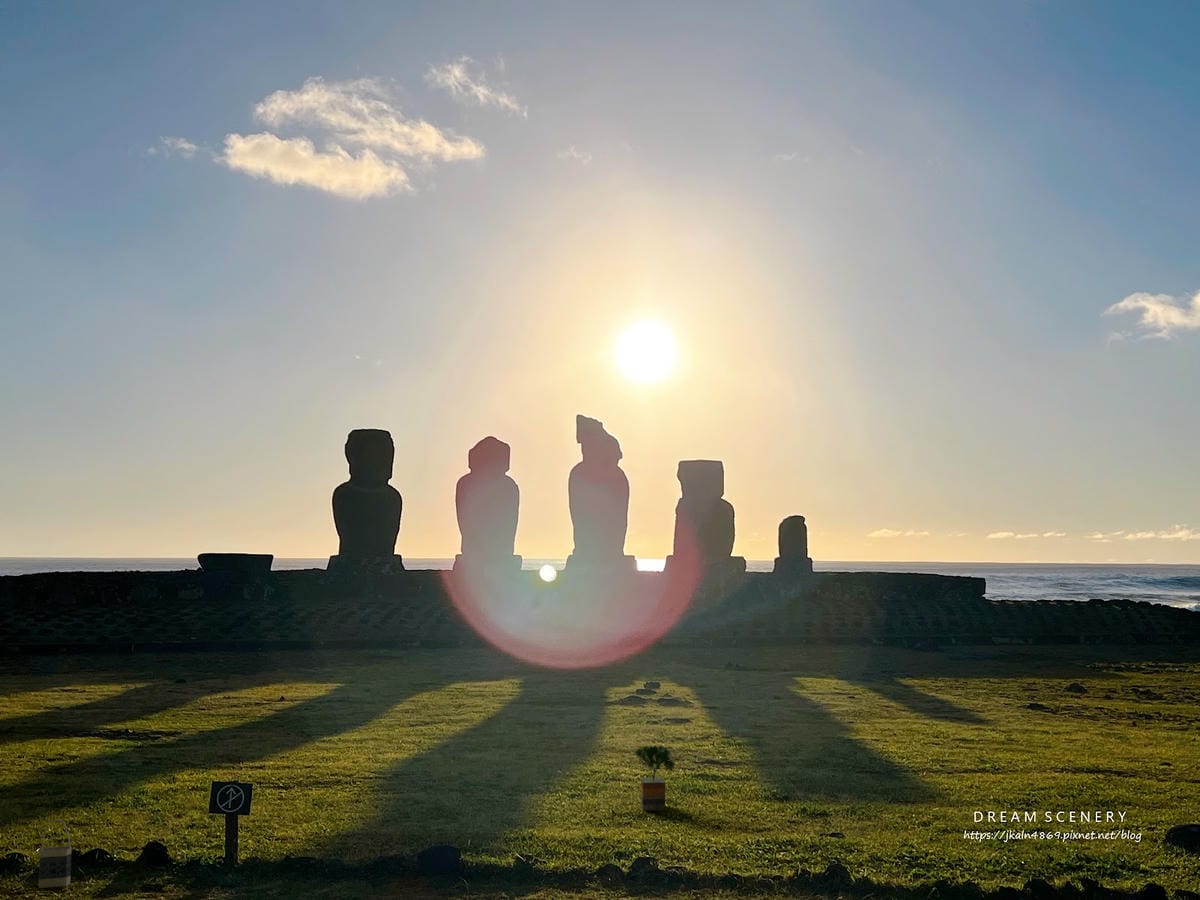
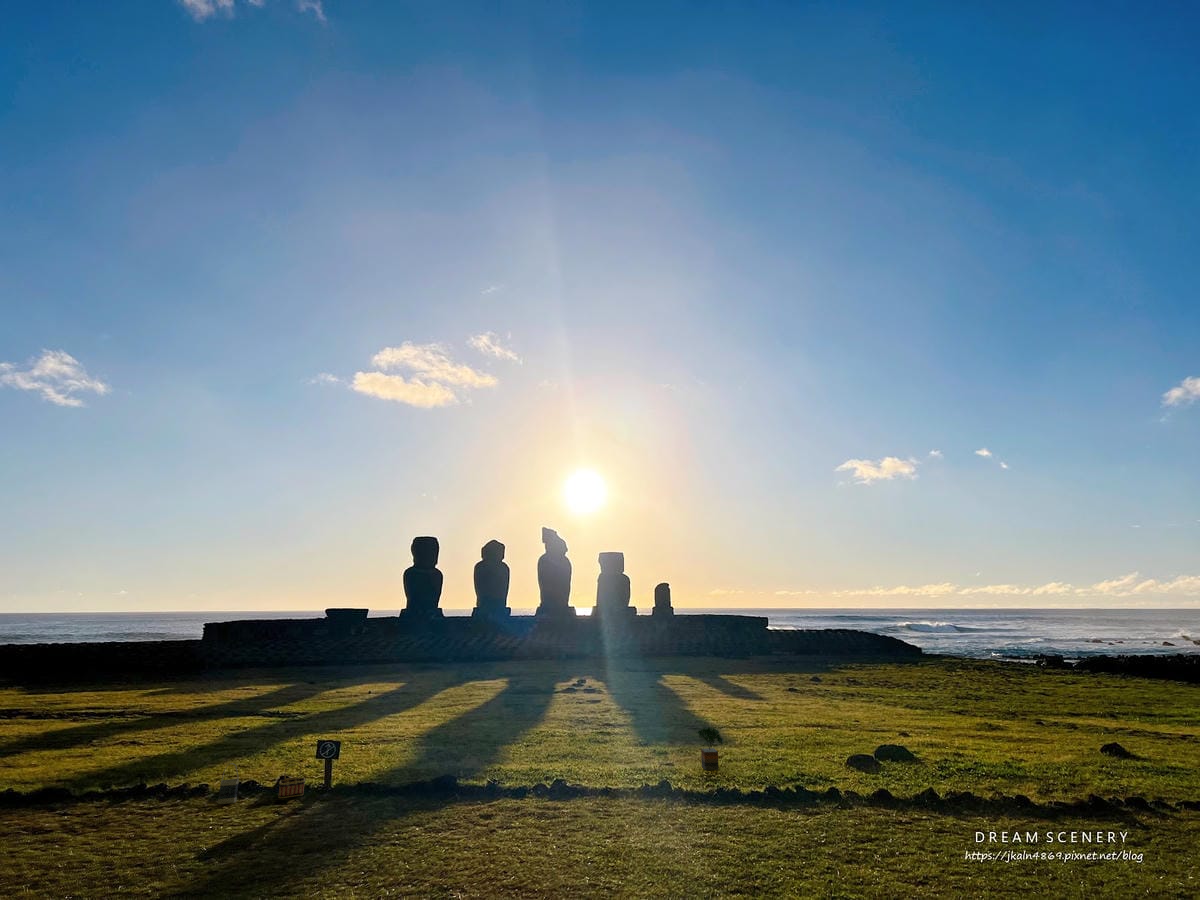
potted tree: present [635,745,675,811] -> present [698,728,723,770]
basket: none [143,816,188,880] -> present [278,761,305,798]

